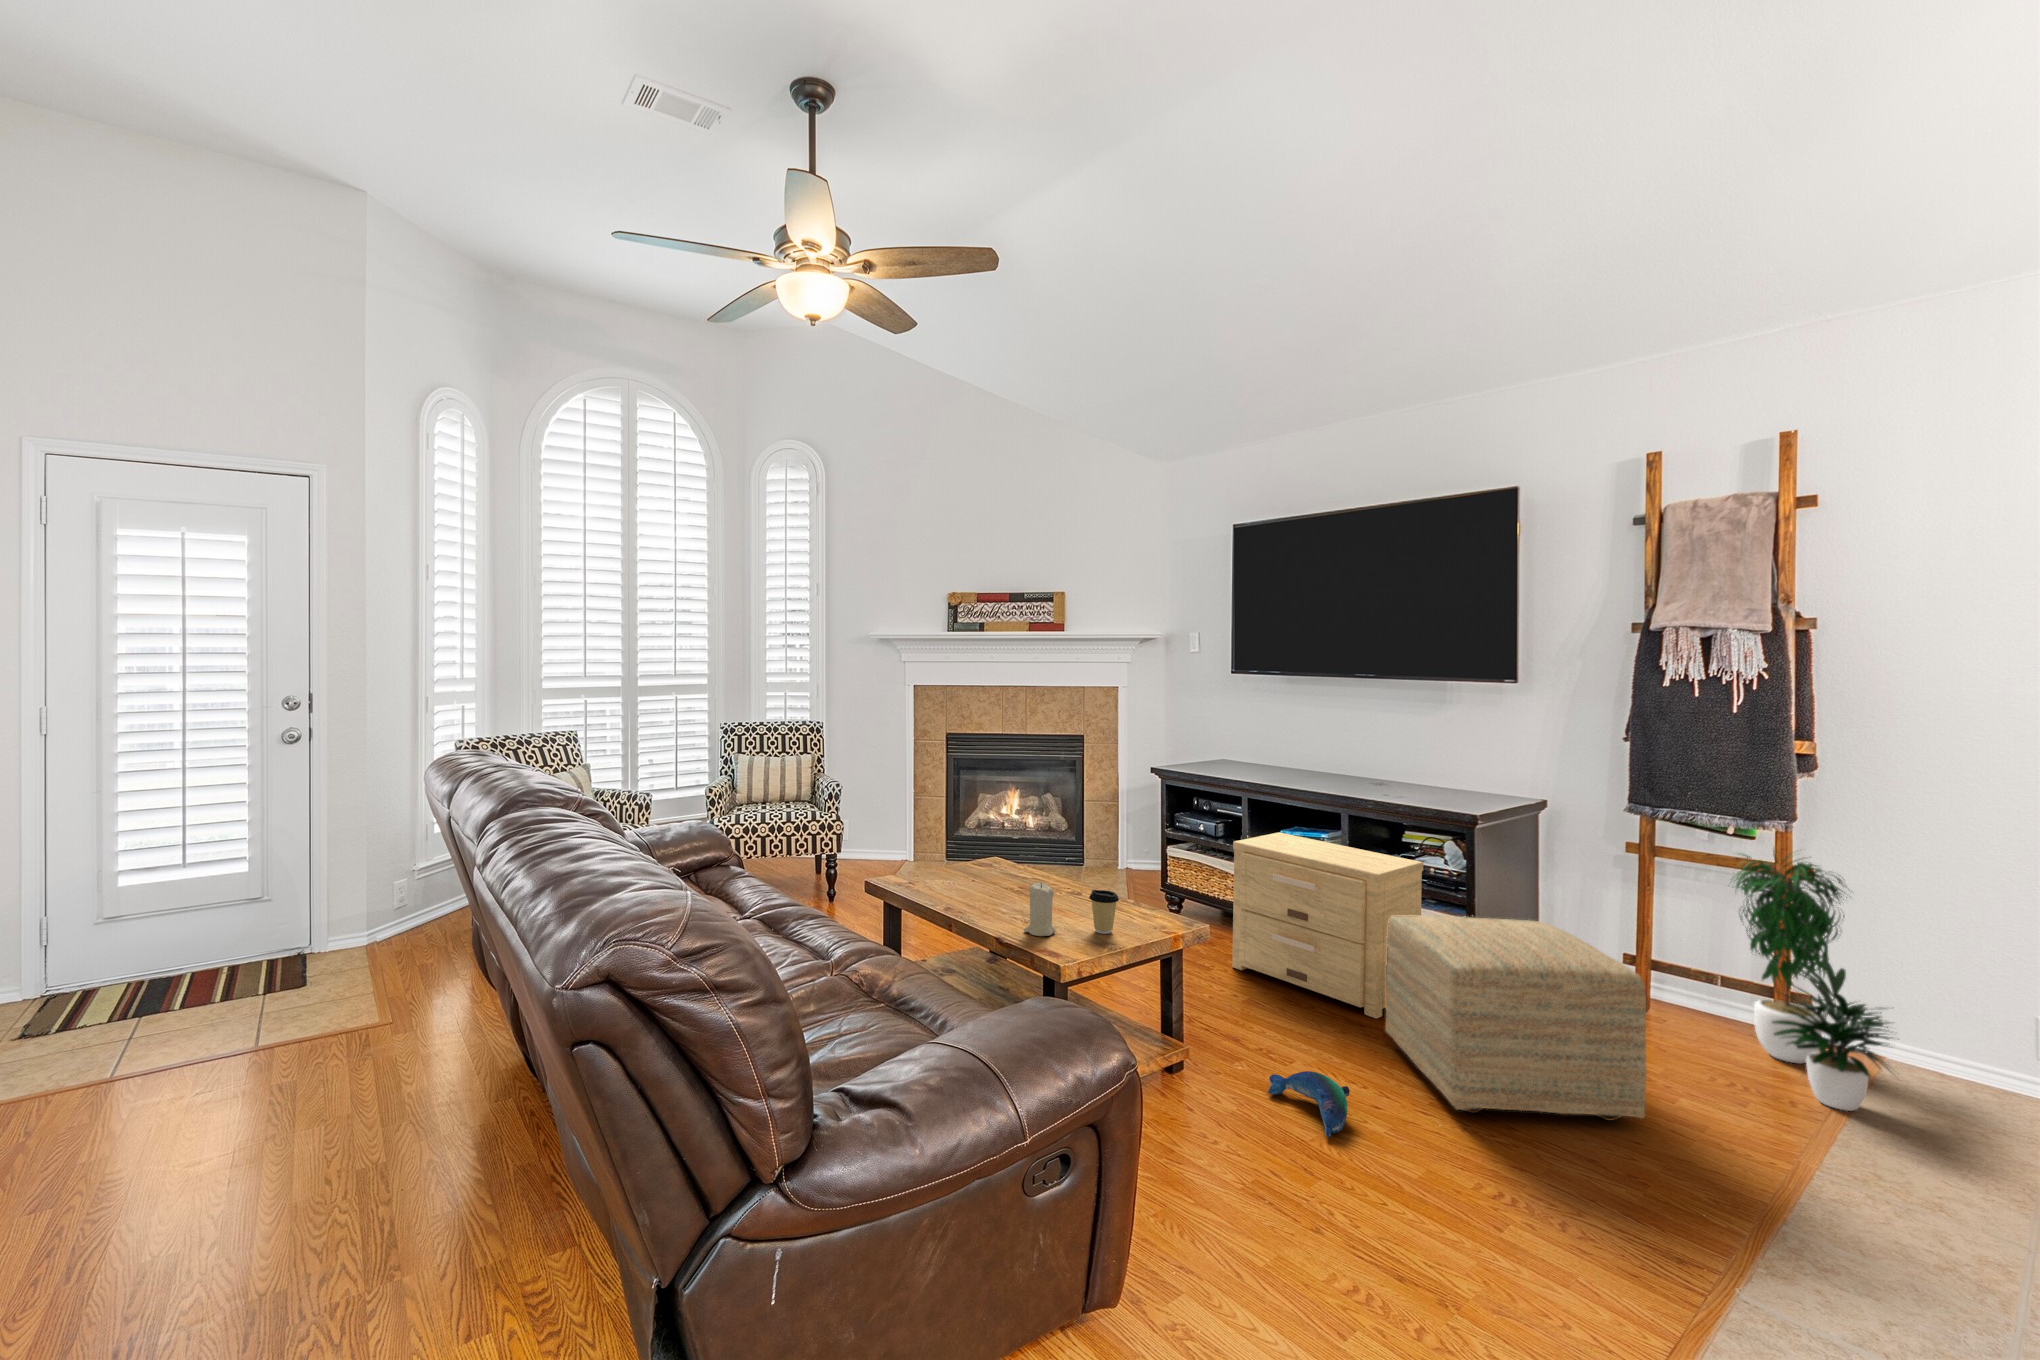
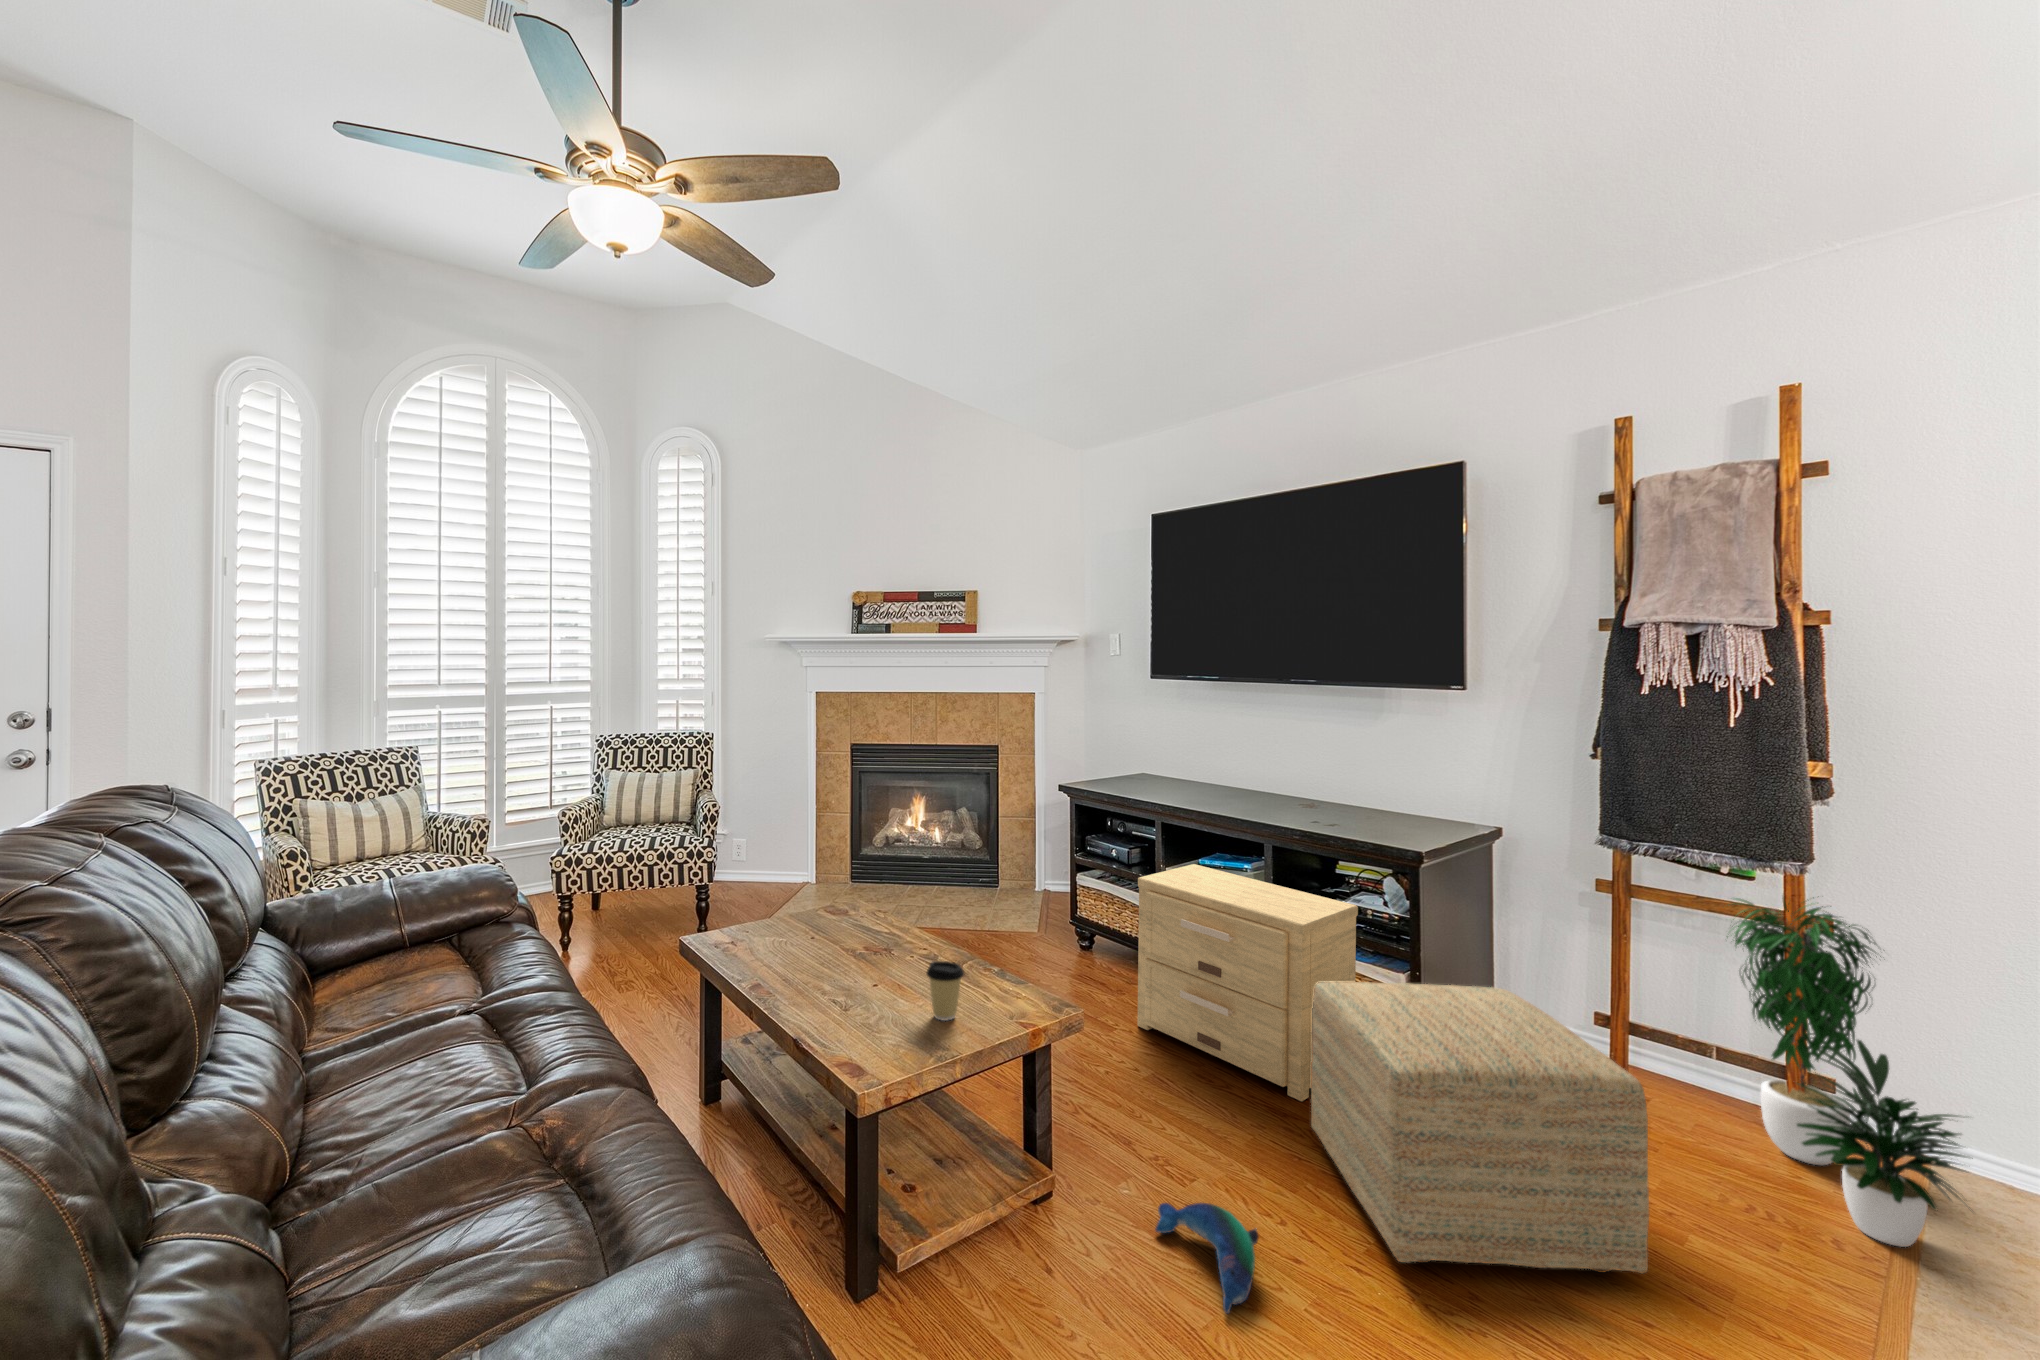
candle: present [1024,883,1056,936] -> none [840,954,881,1027]

